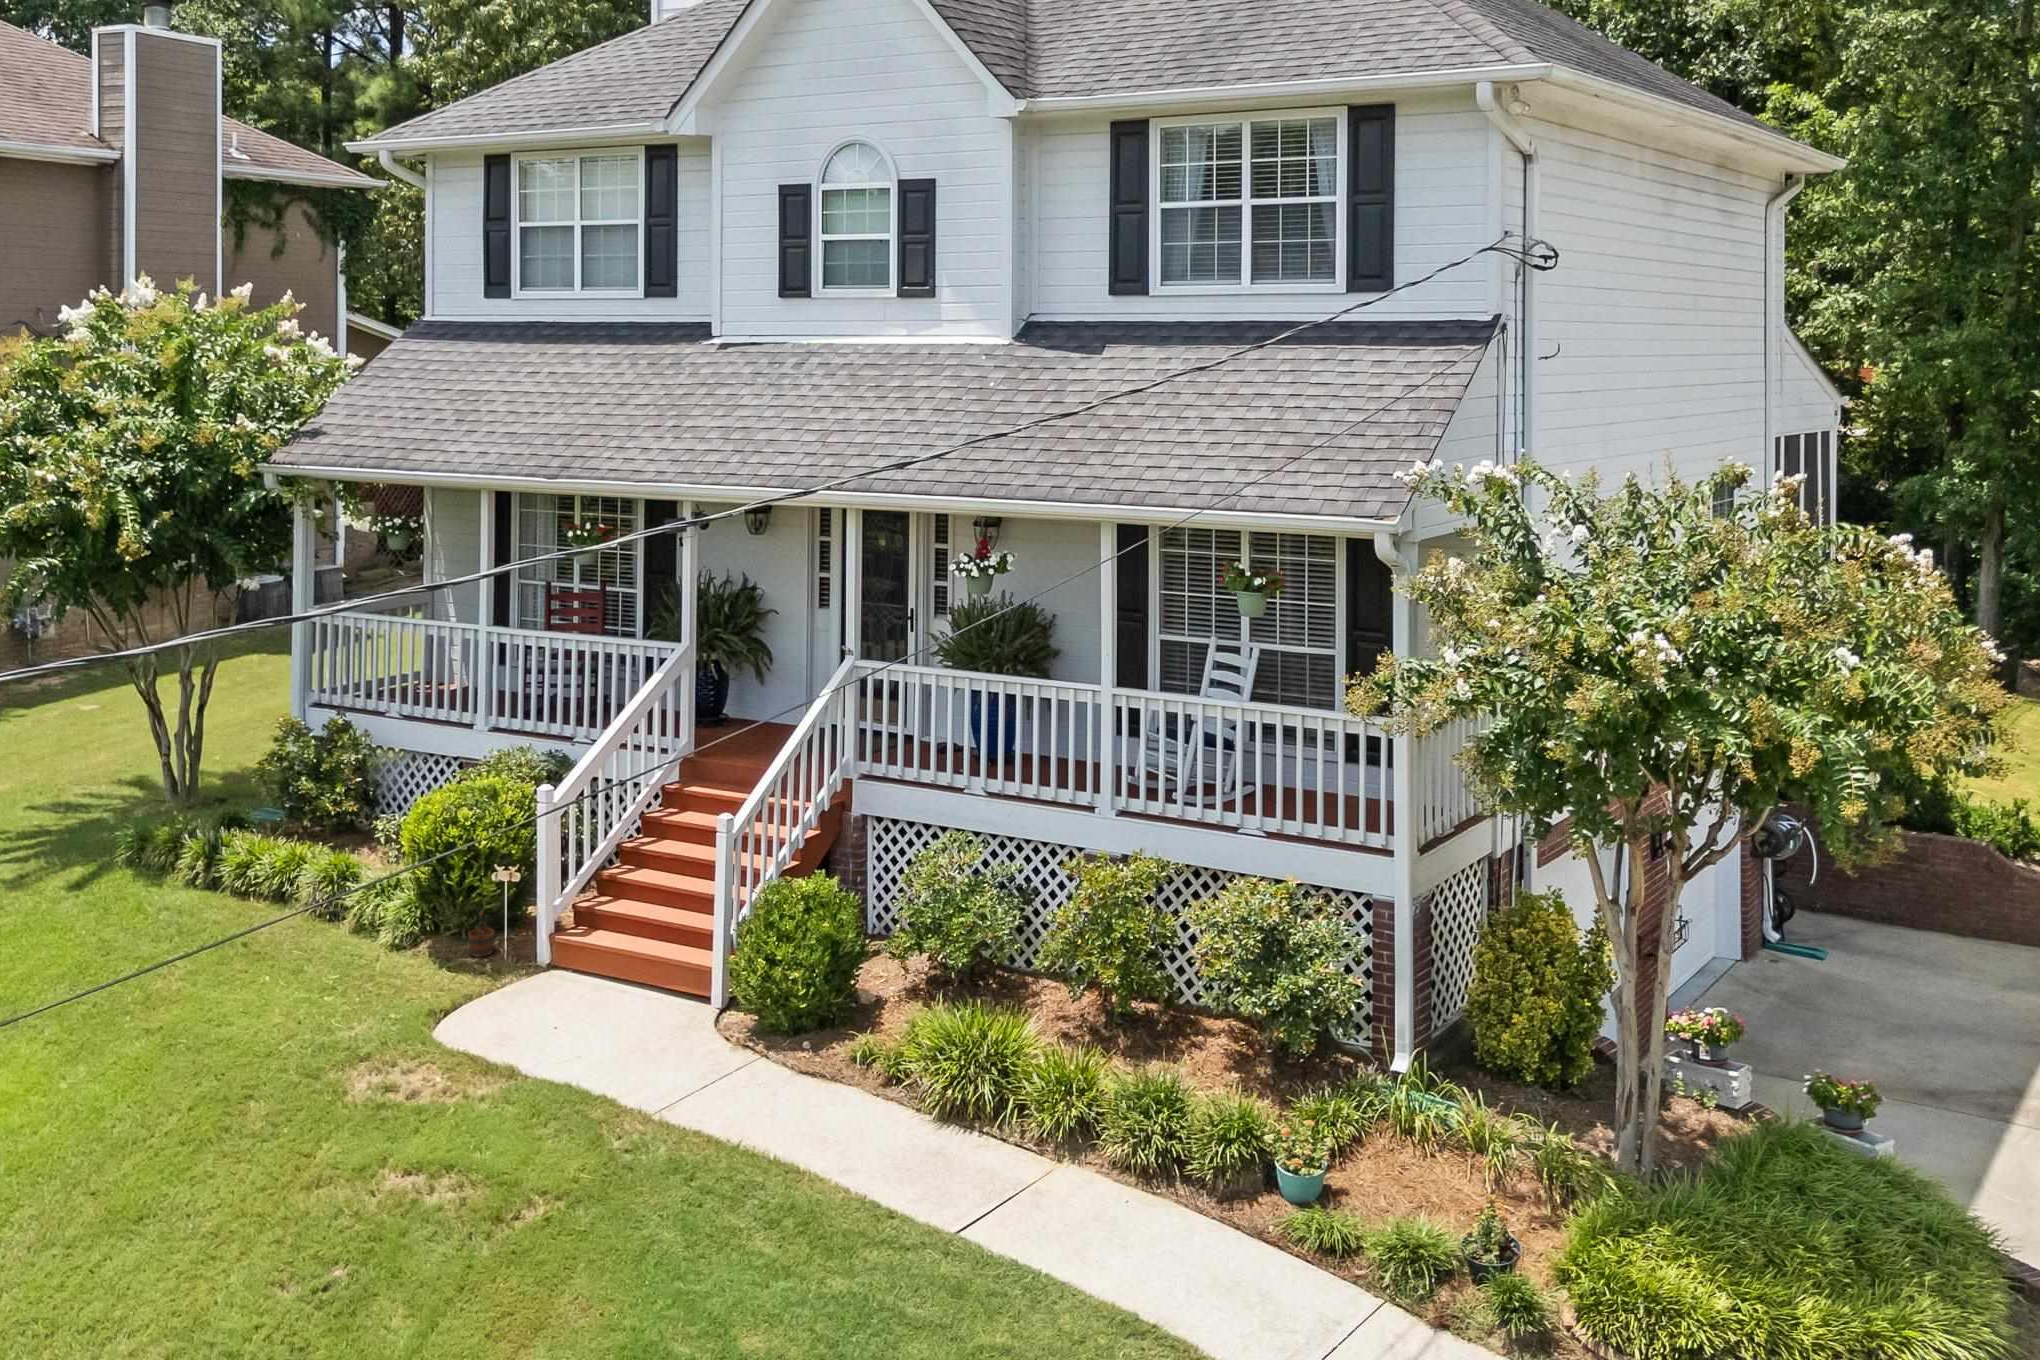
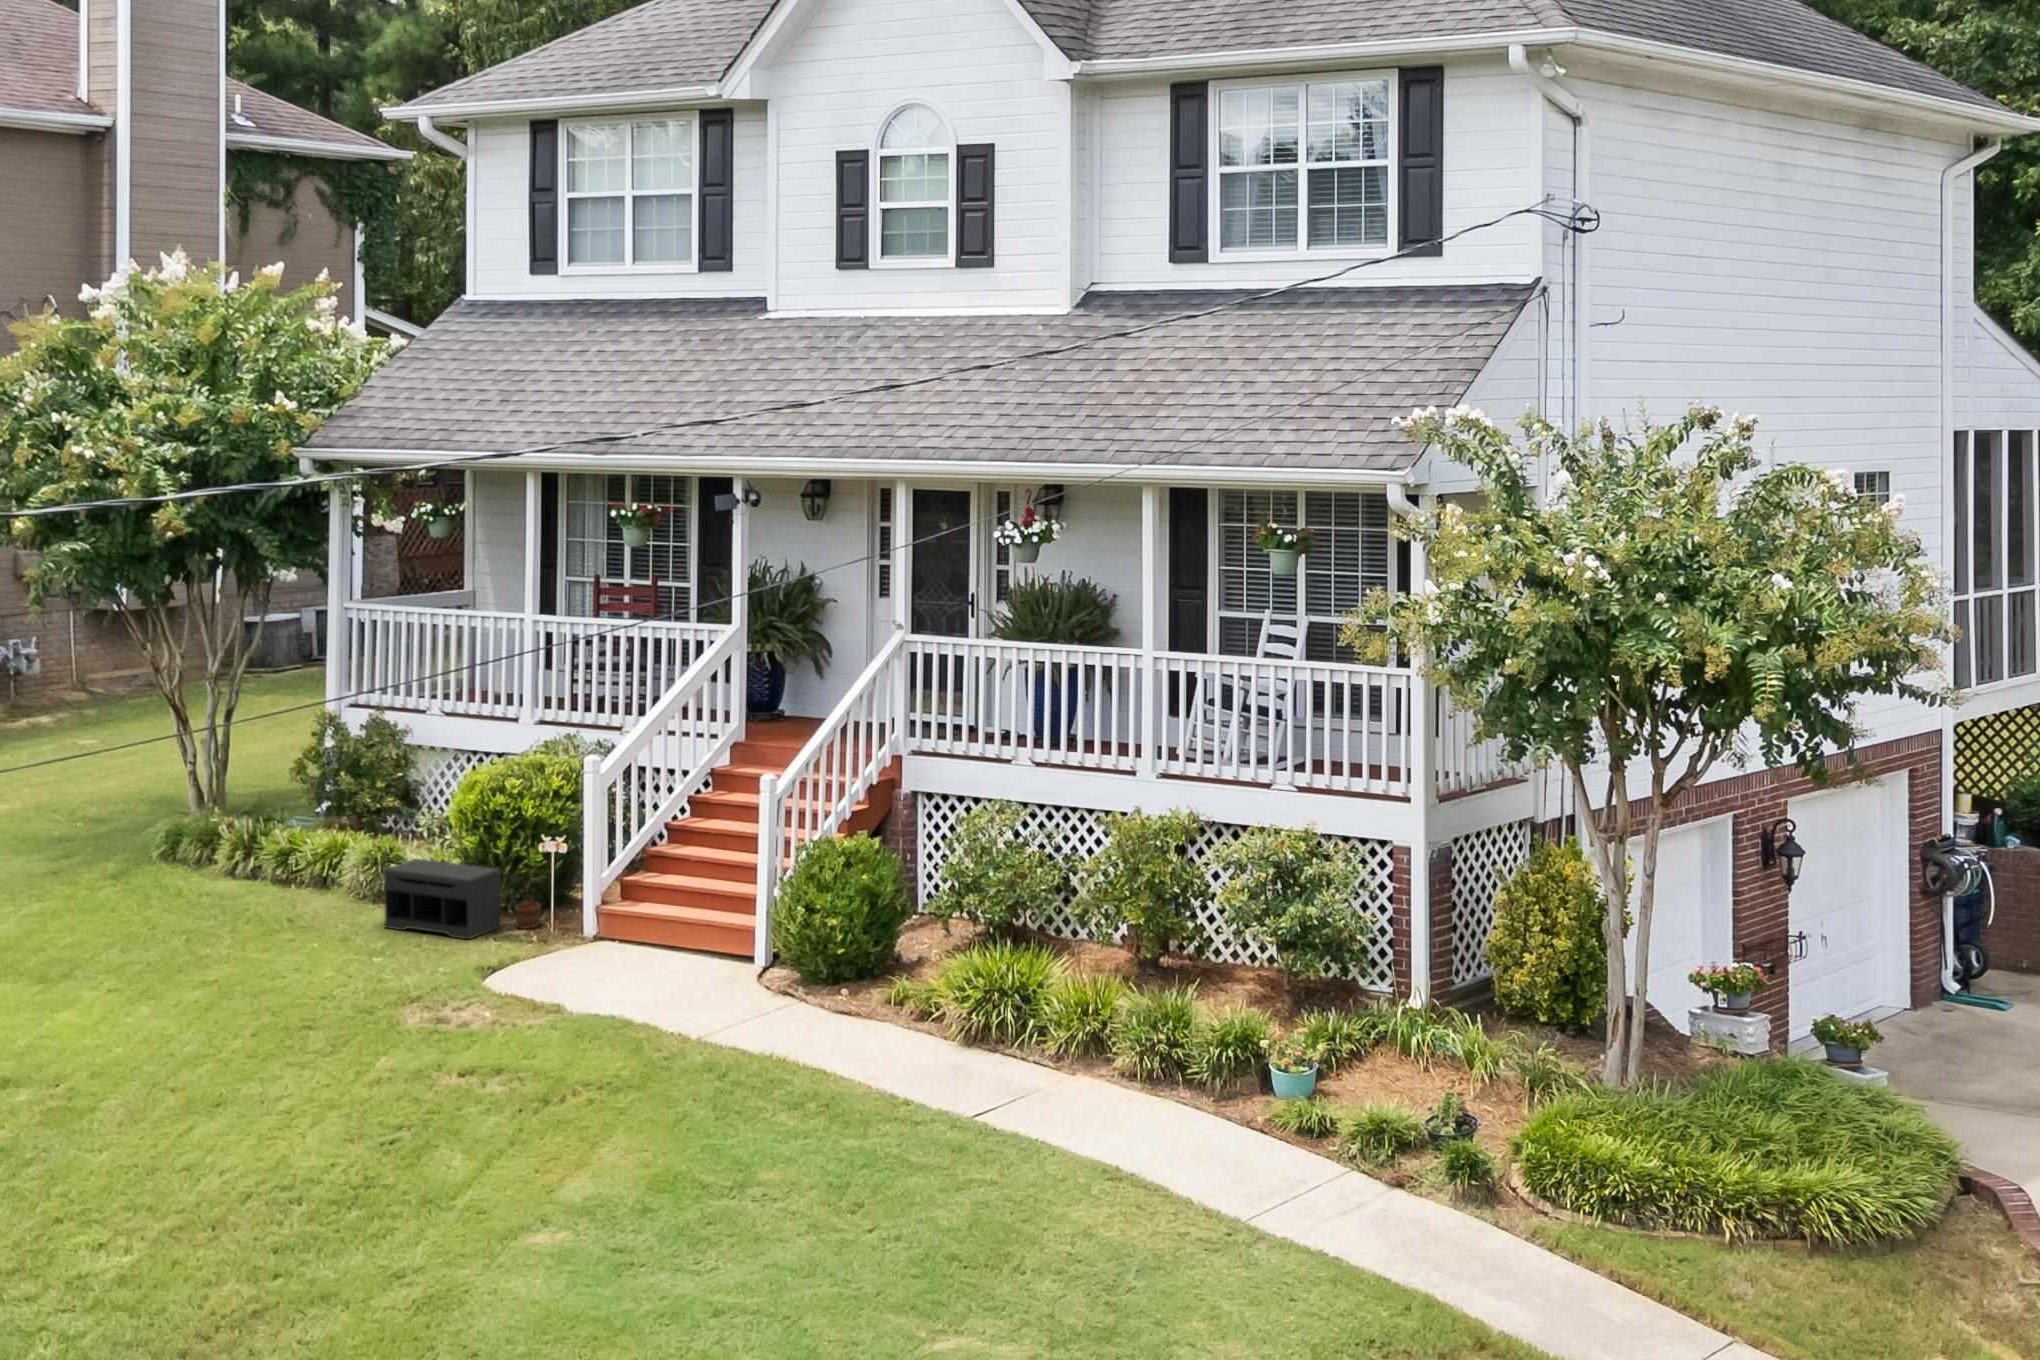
bench: none [335,883,454,973] -> present [384,859,501,939]

